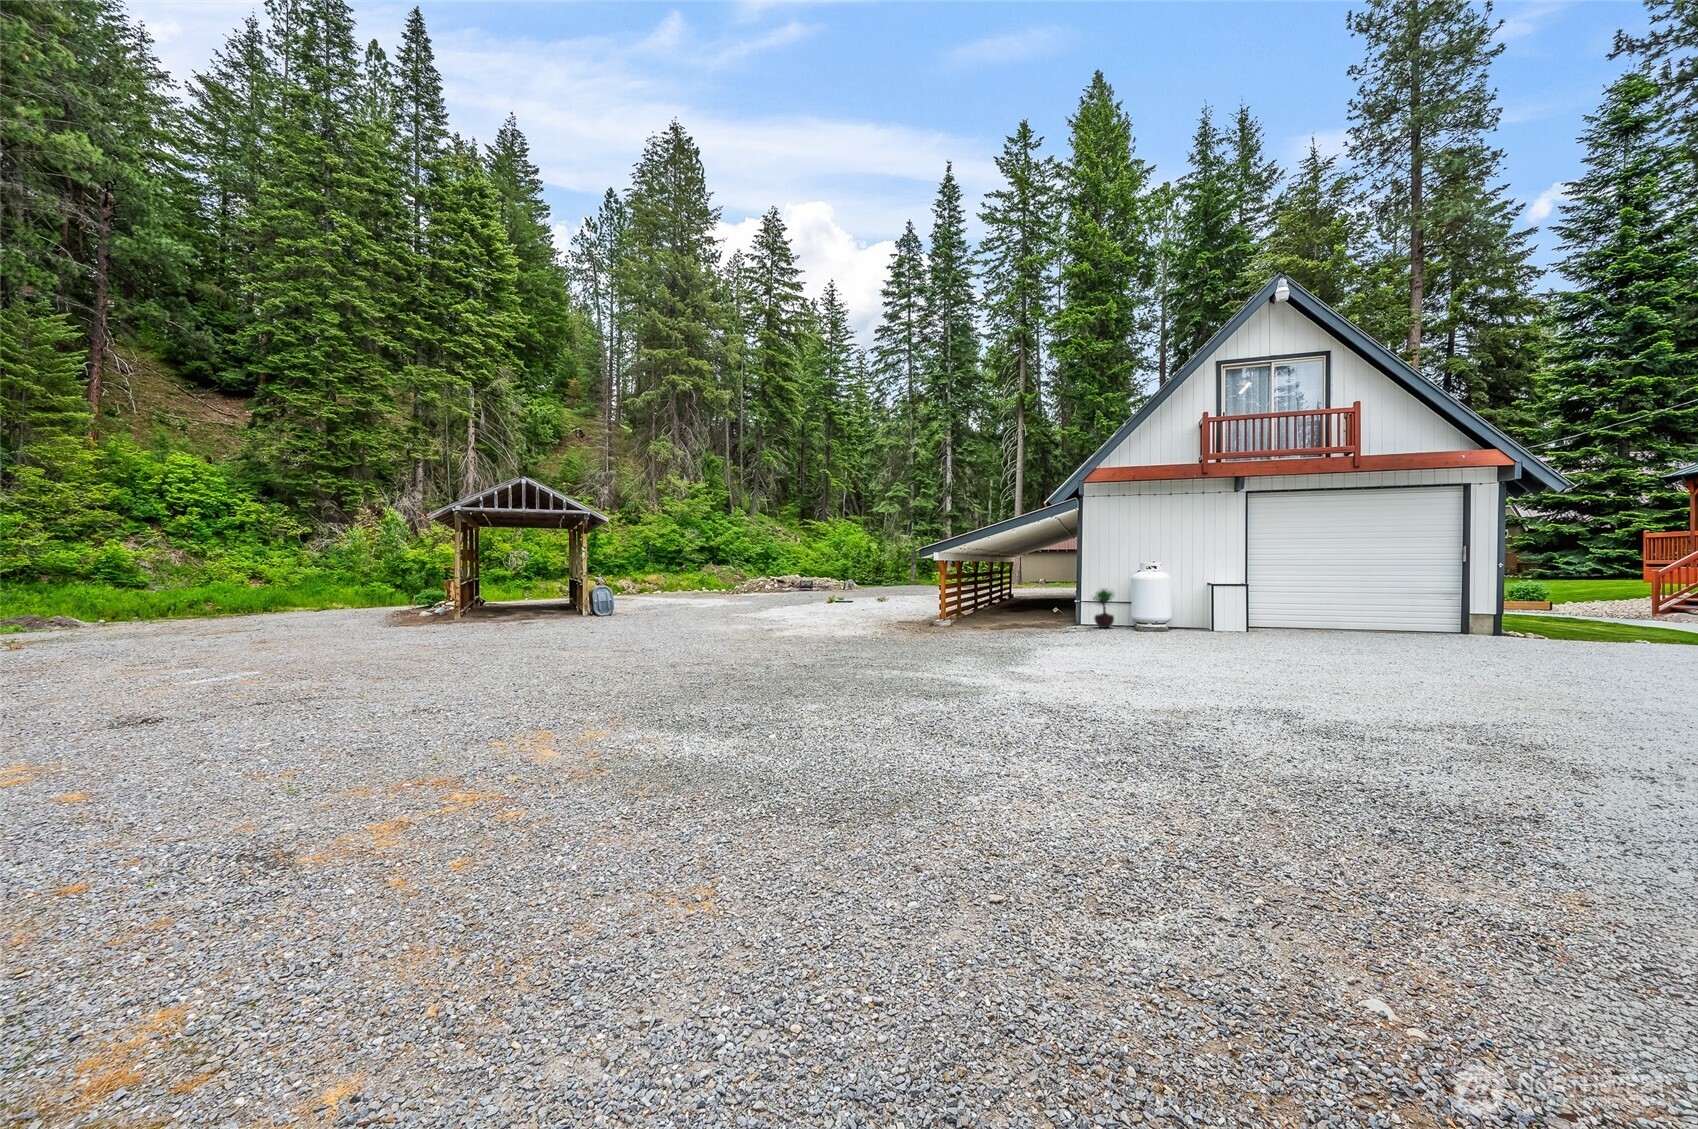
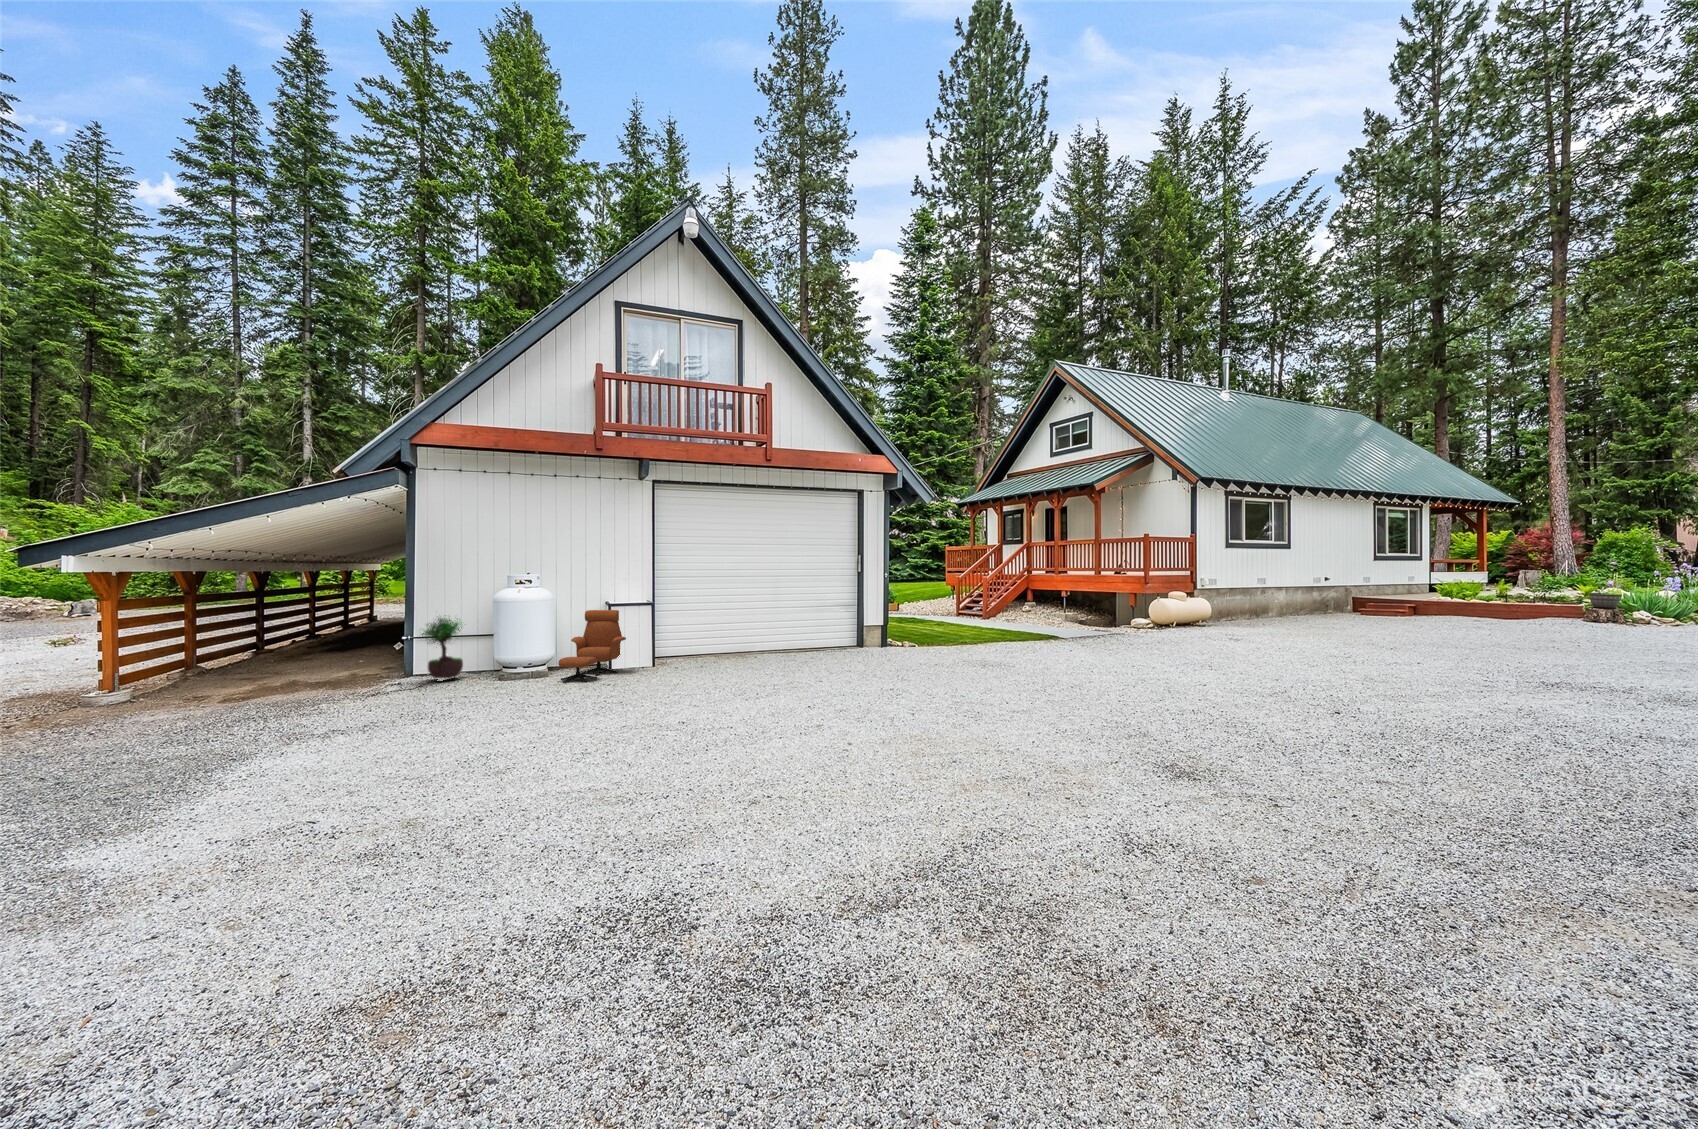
lounge chair: none [1179,588,1226,636] -> present [558,610,626,683]

